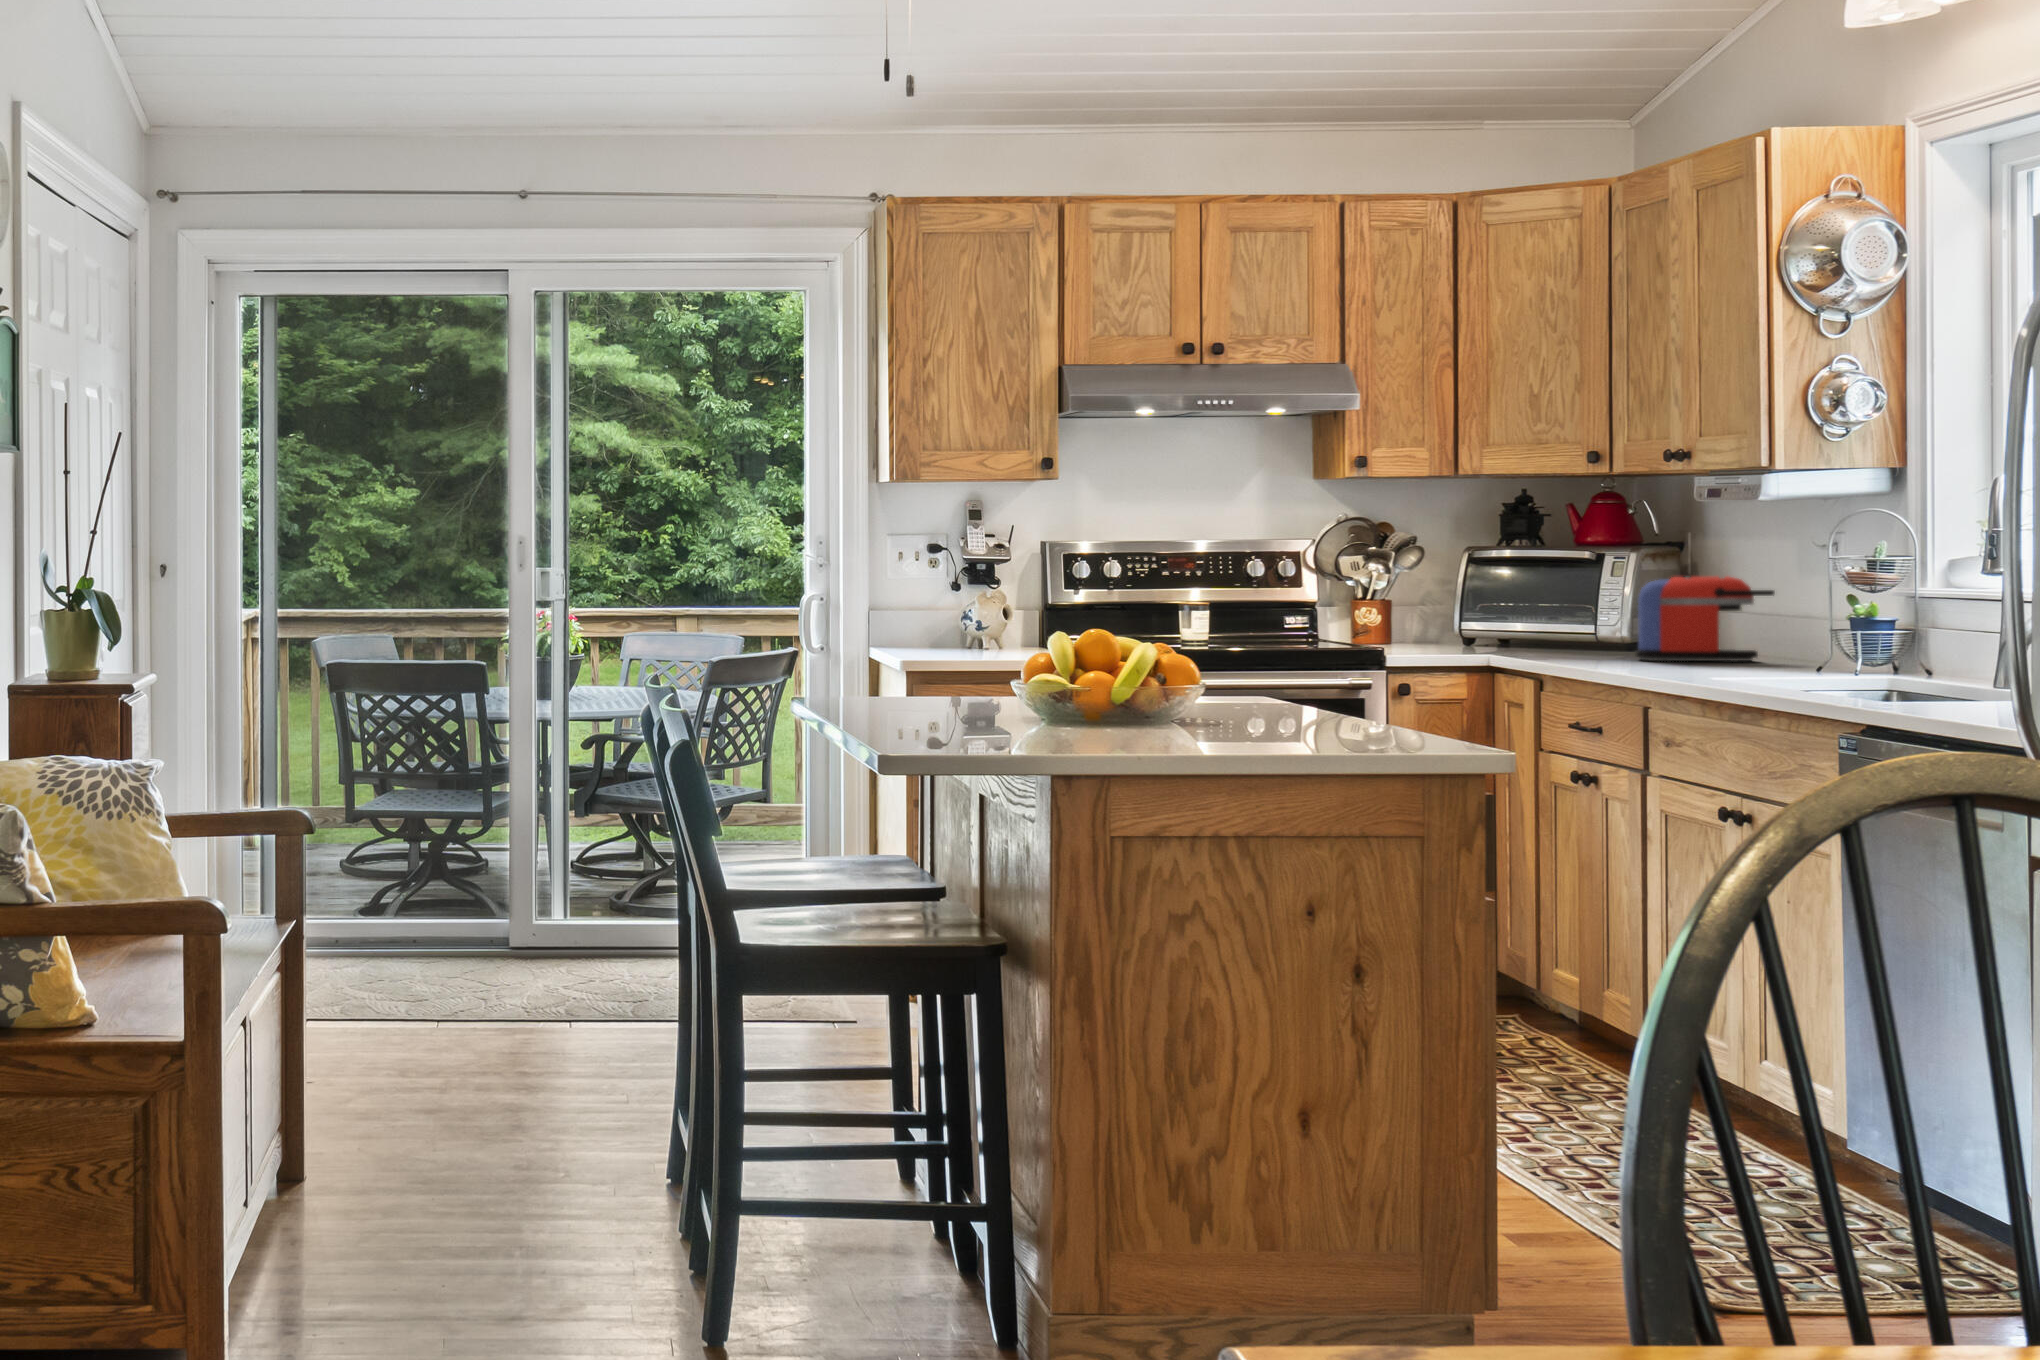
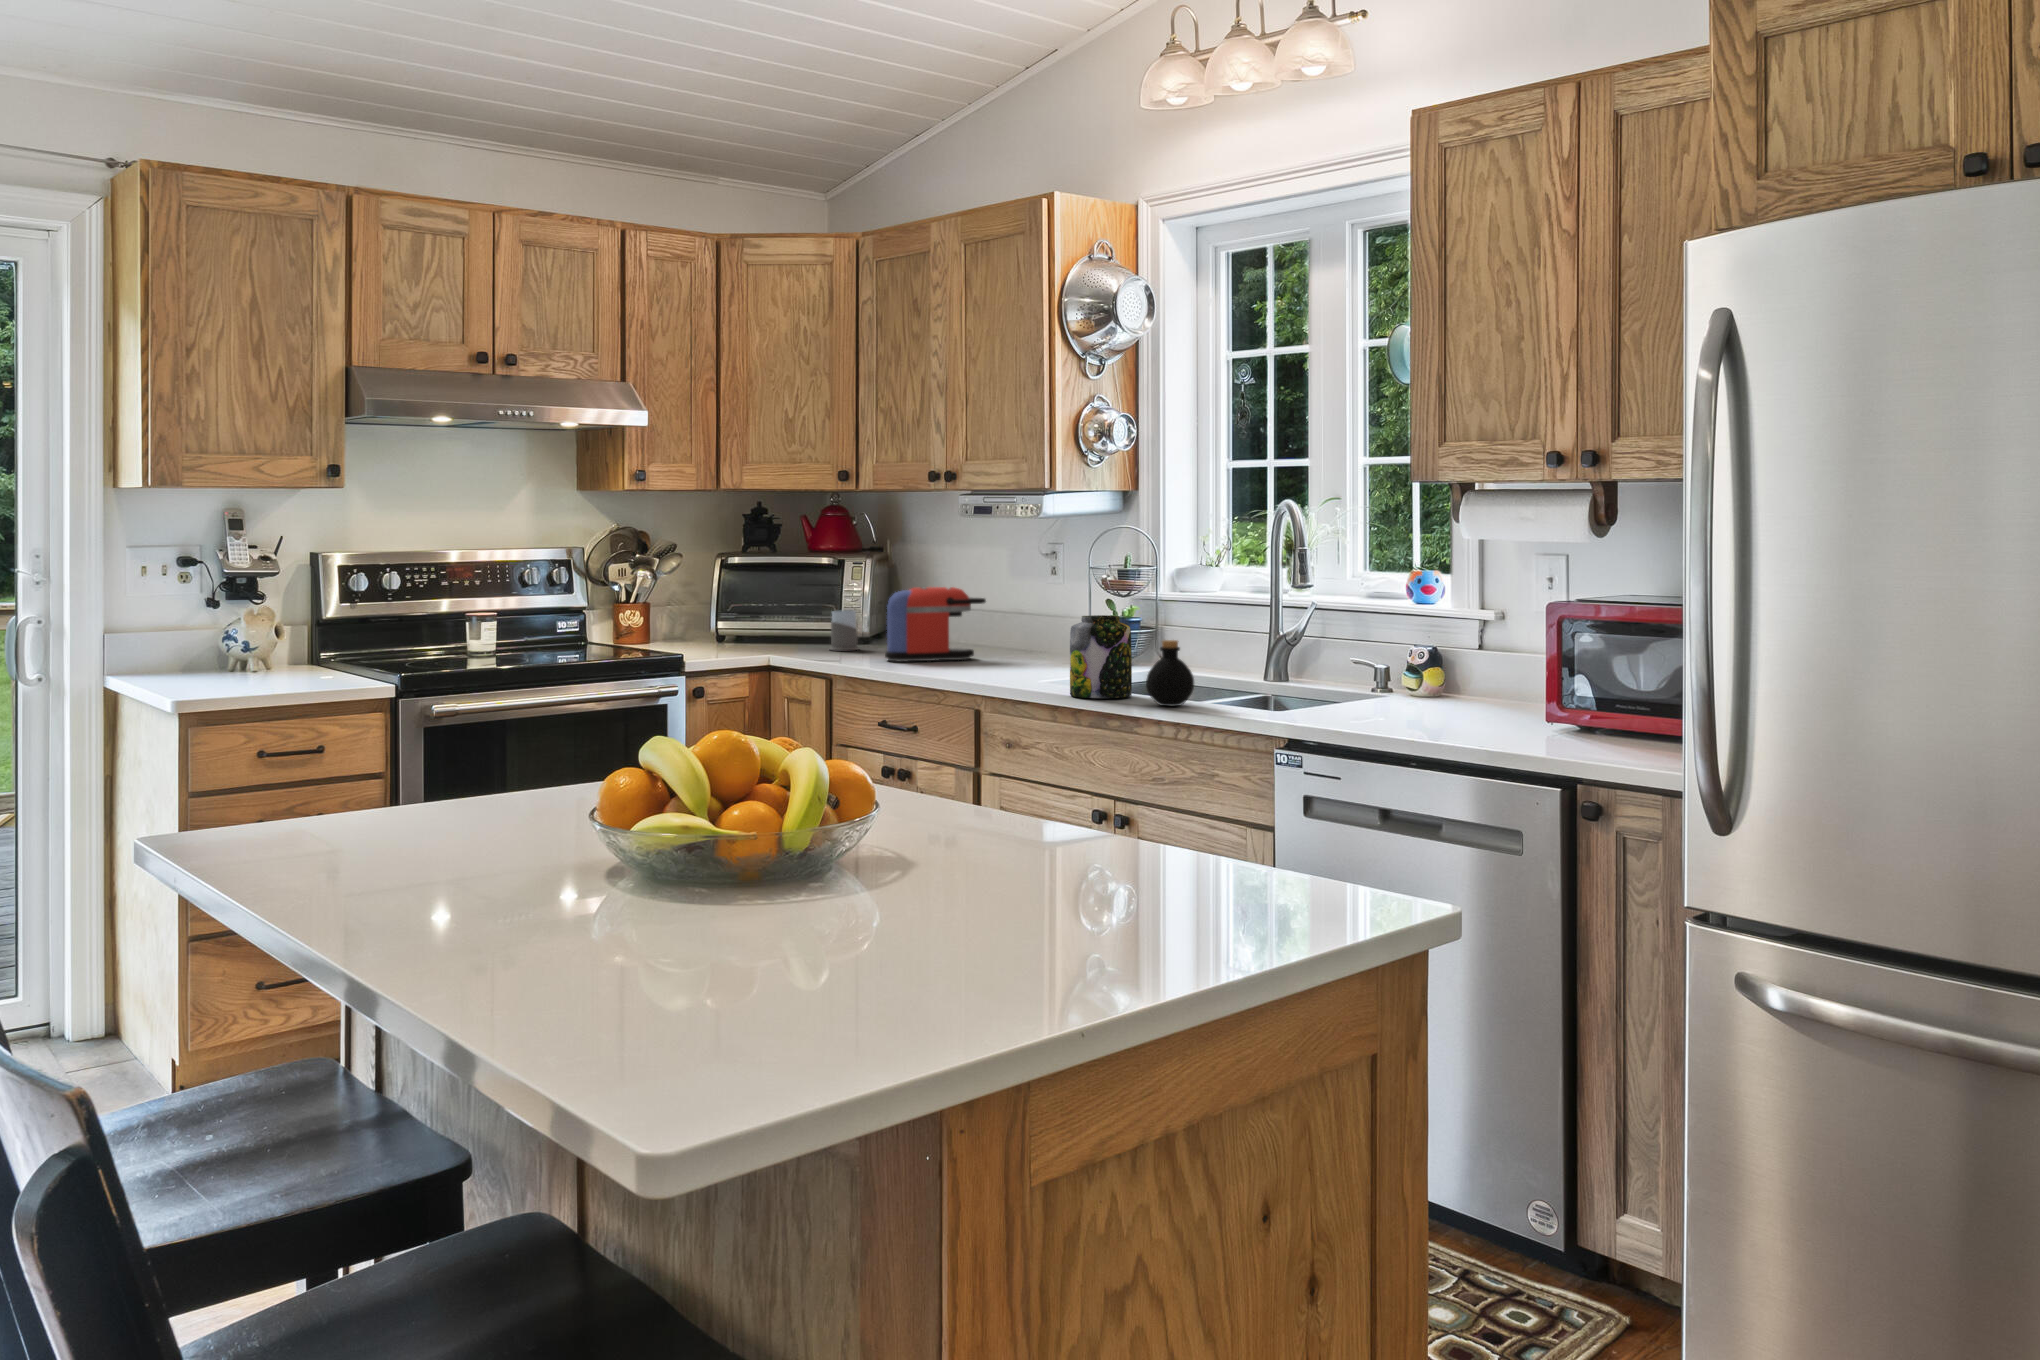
jar: none [1798,596,1882,692] -> present [1070,615,1132,698]
mug: none [1588,607,1639,651] -> present [830,610,859,650]
bottle: none [1878,622,1947,700] -> present [1146,640,1194,706]

